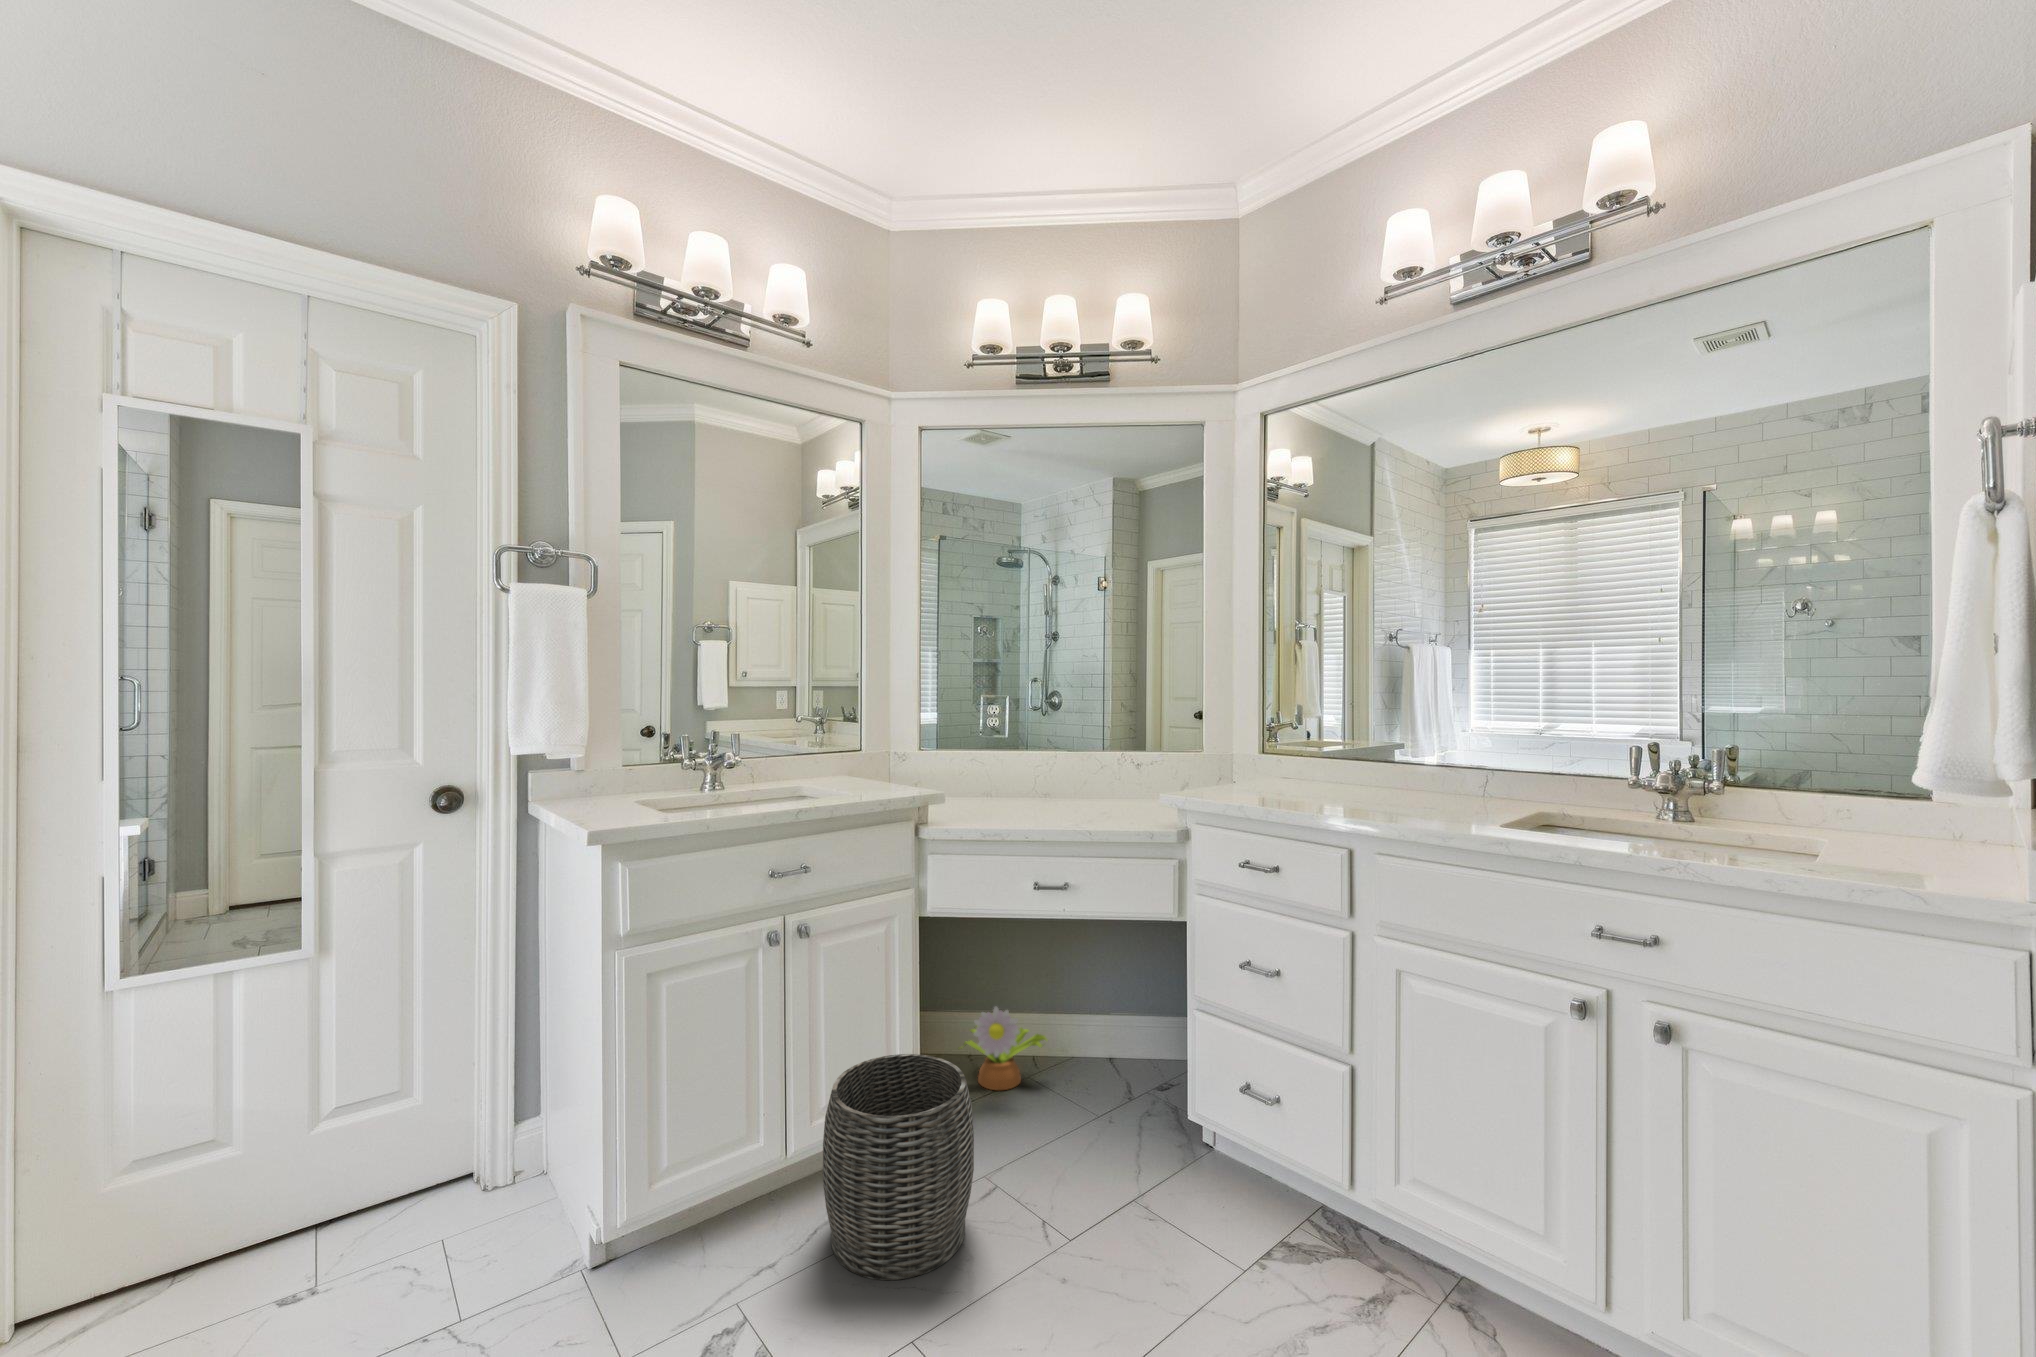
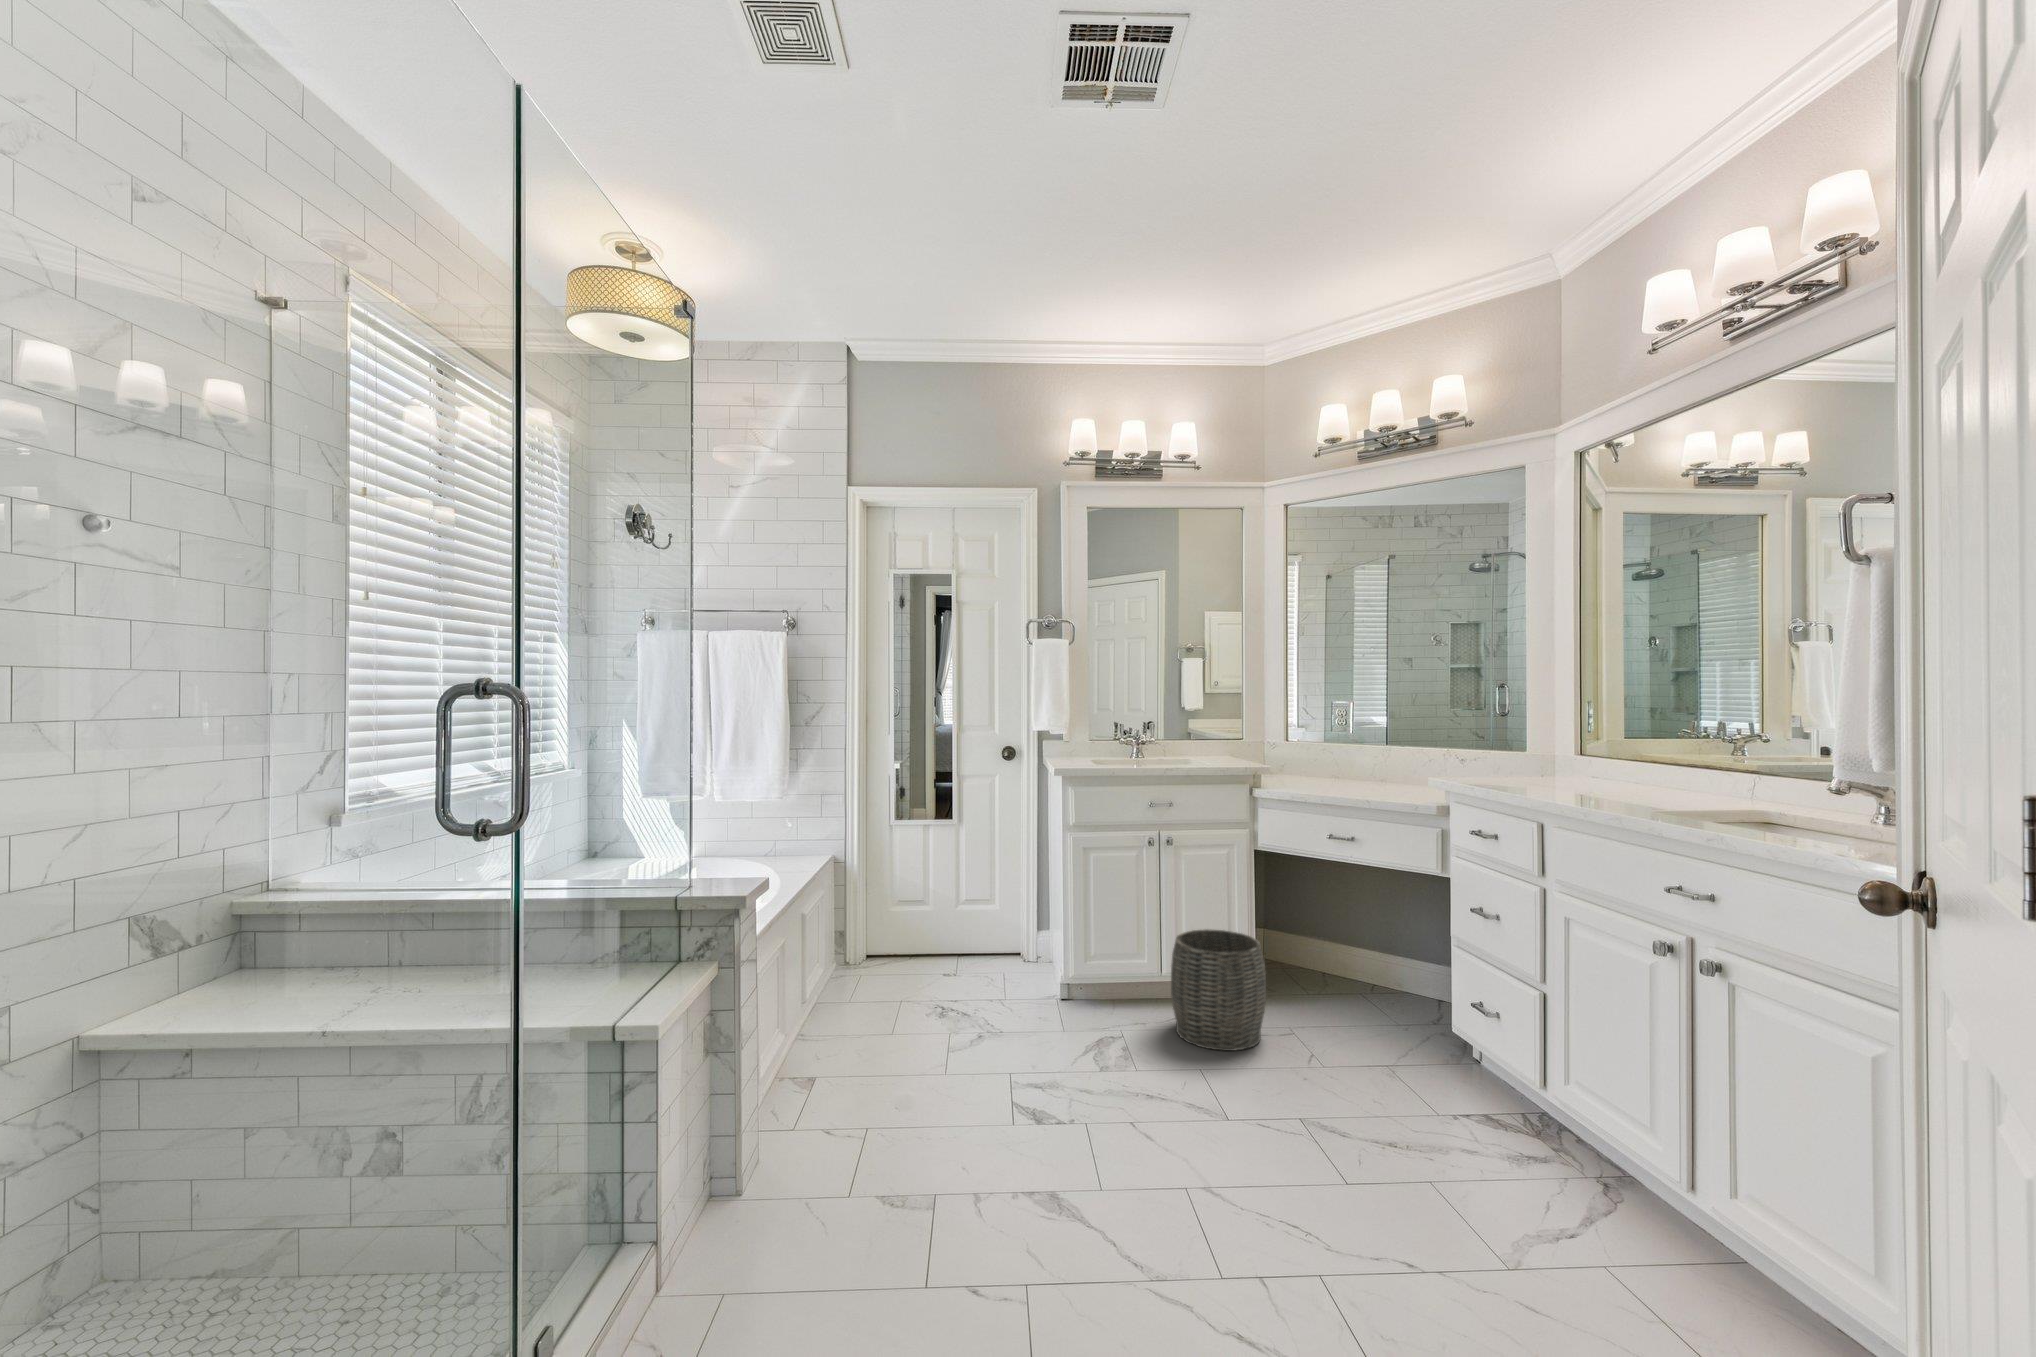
decorative plant: present [964,1007,1047,1090] -> none [1310,934,1385,1000]

